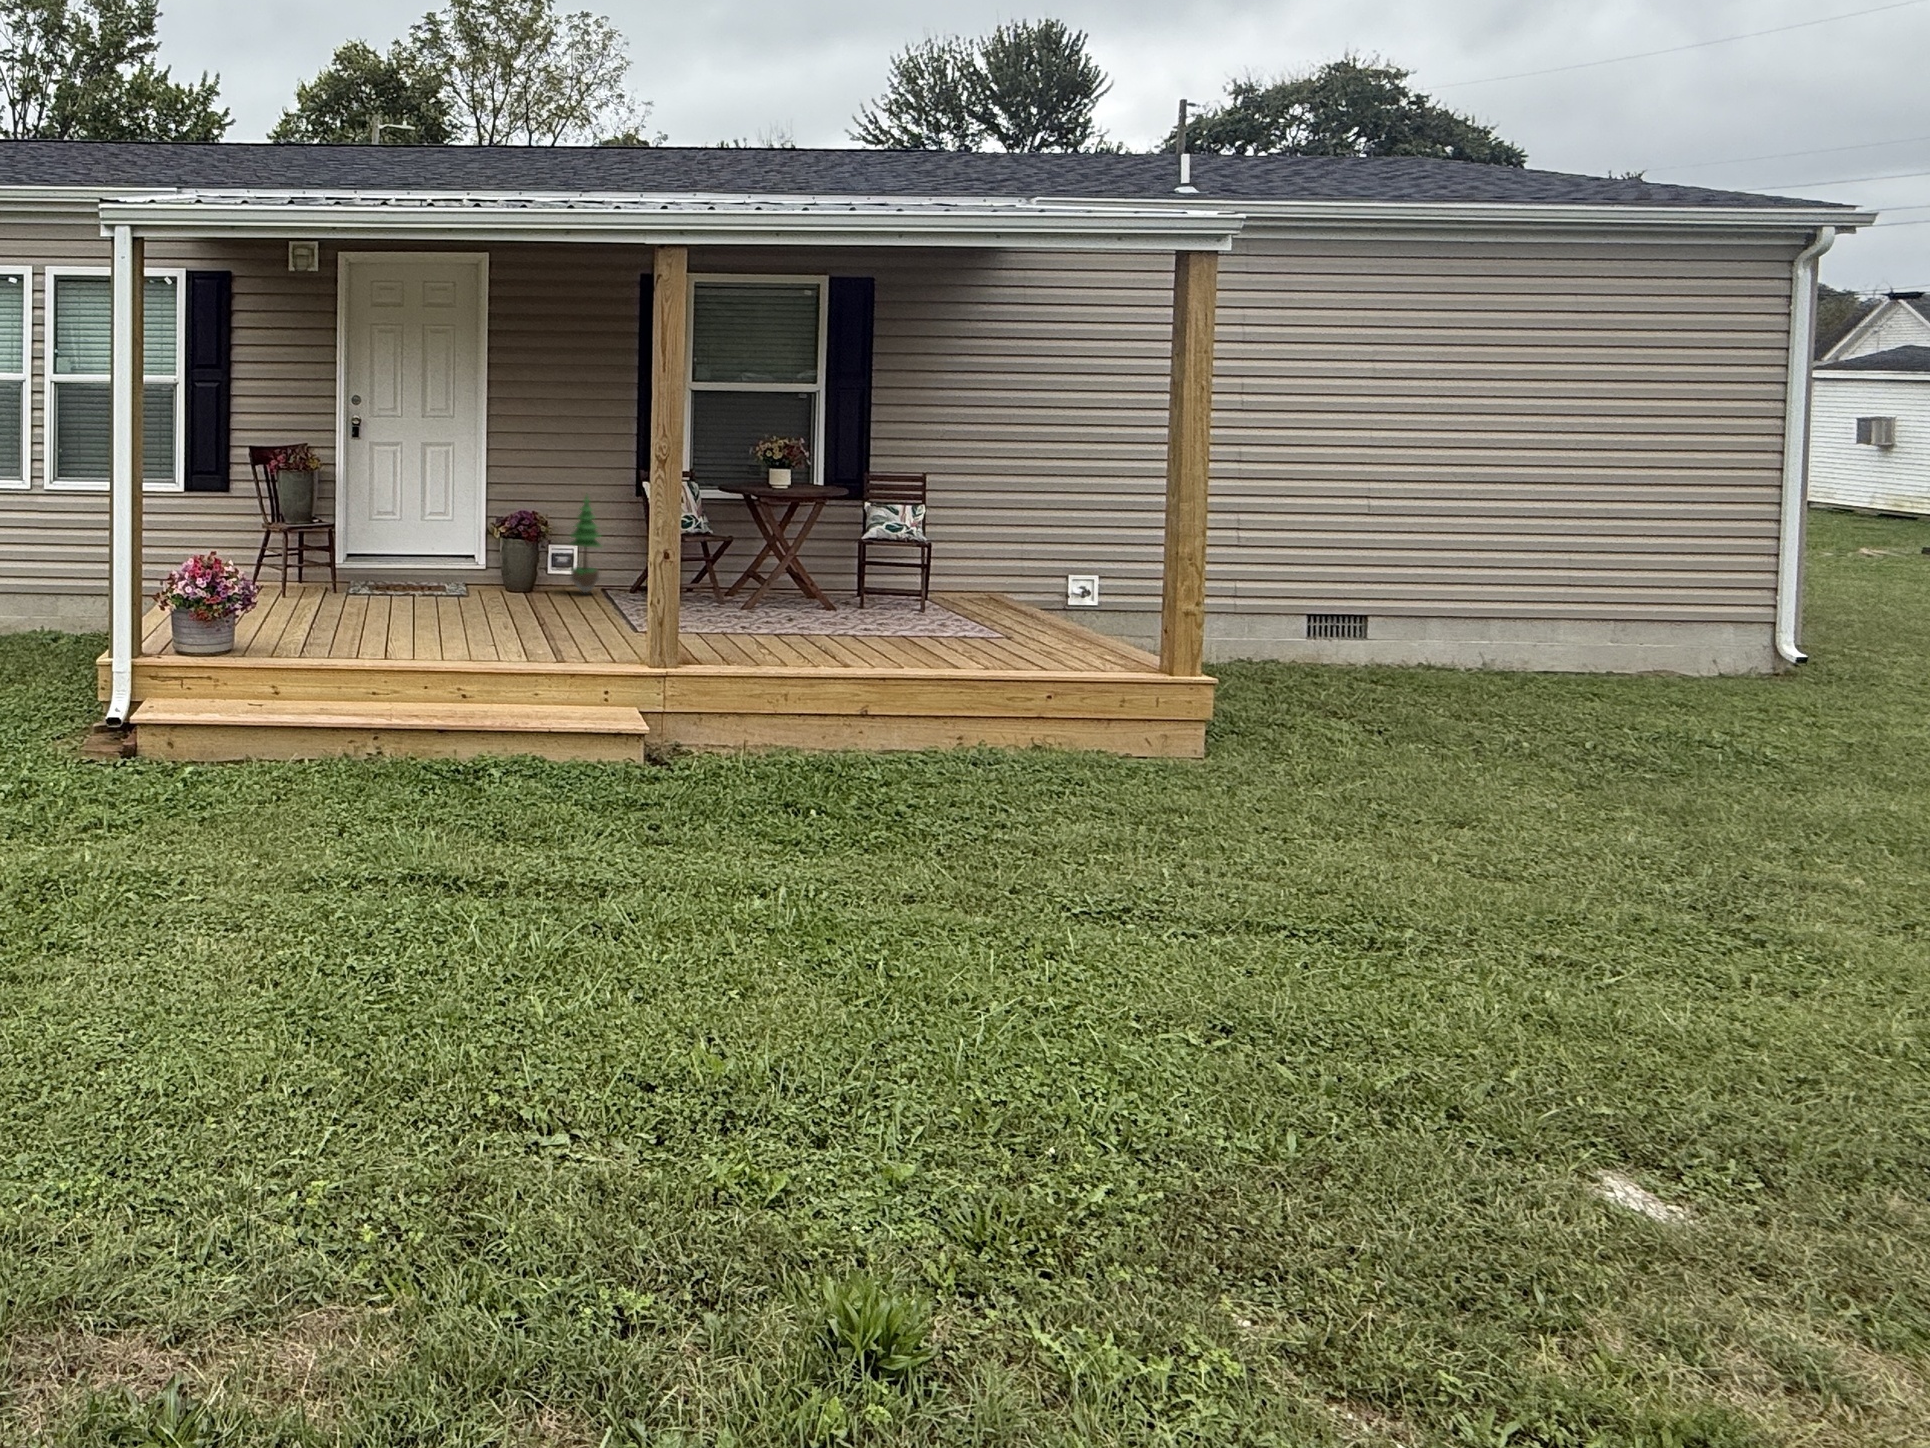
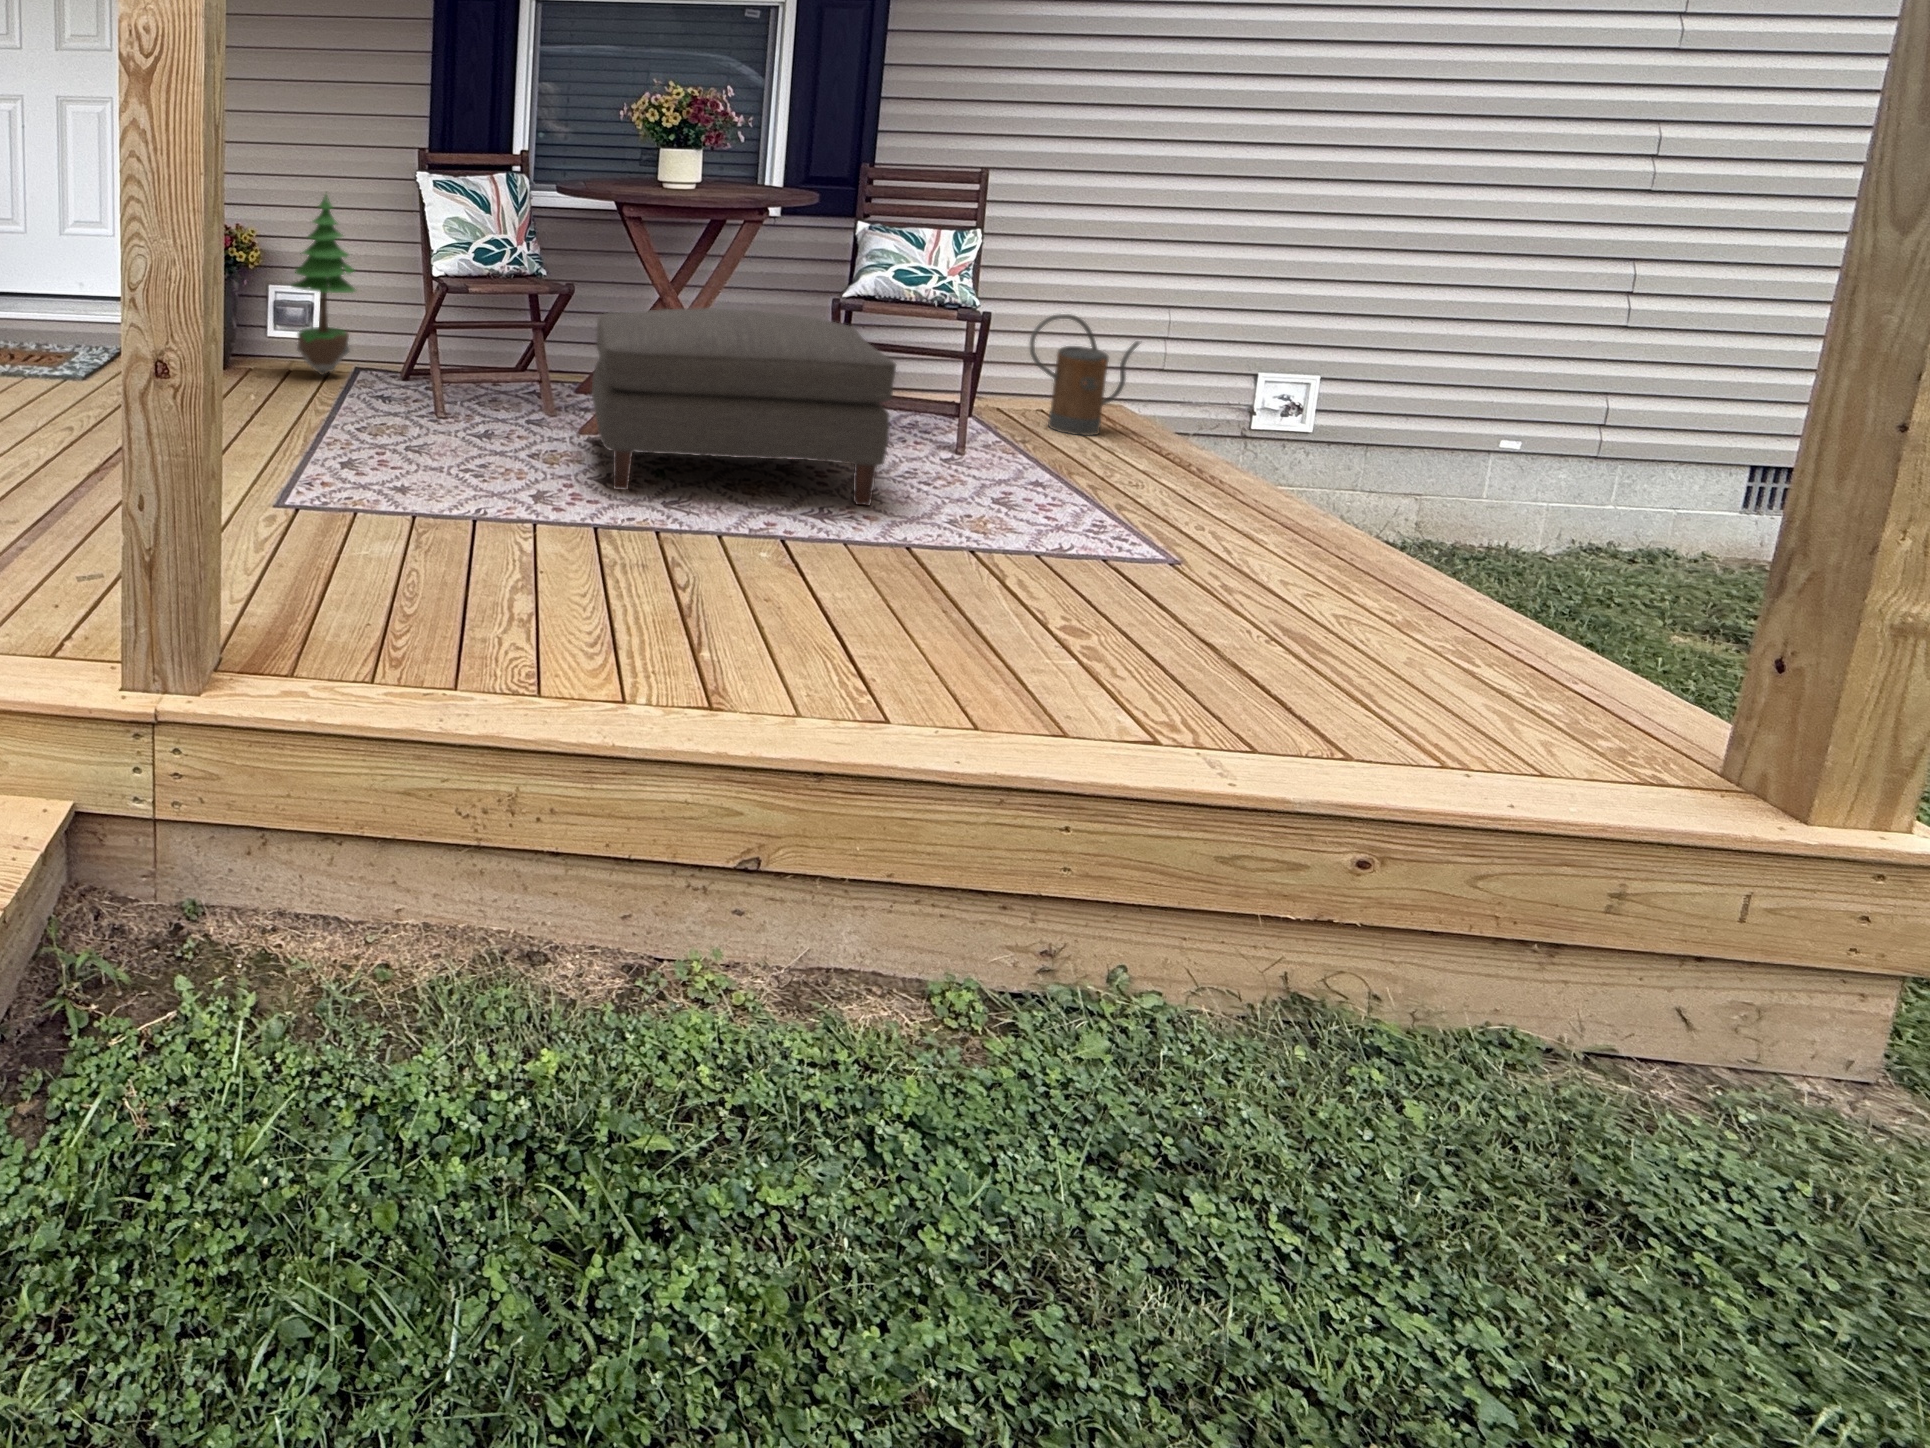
watering can: none [954,546,1009,608] -> present [1030,314,1140,436]
ottoman: none [752,547,906,634] -> present [592,308,896,505]

